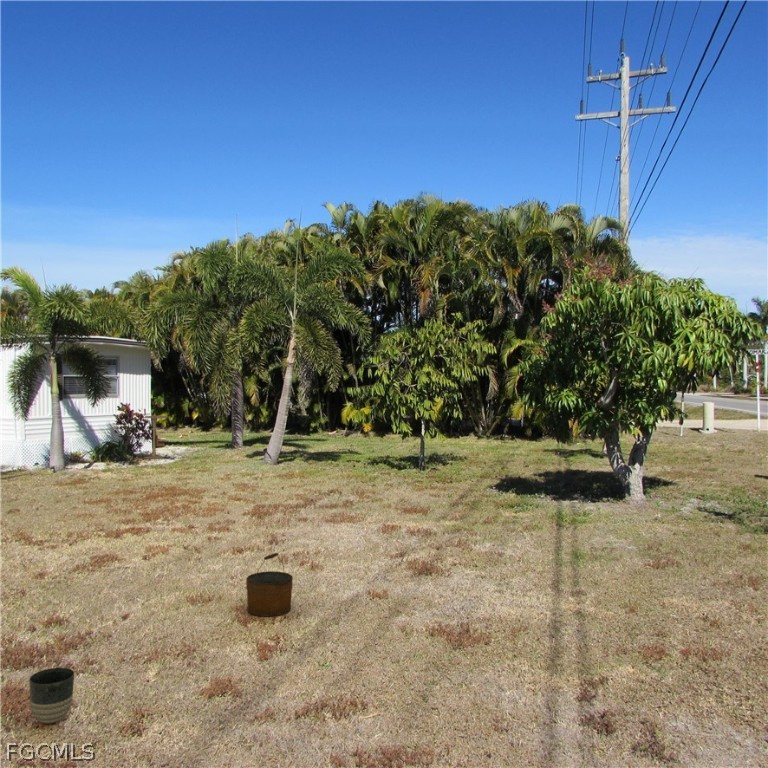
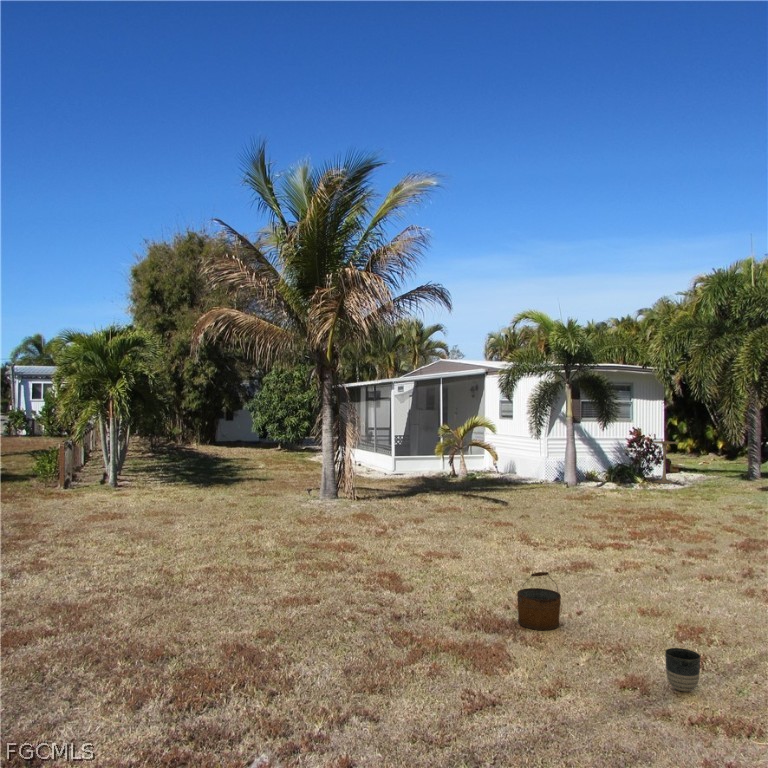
bucket: present [246,553,293,617] -> present [517,572,561,630]
planter: present [29,668,74,723] -> present [665,648,701,692]

